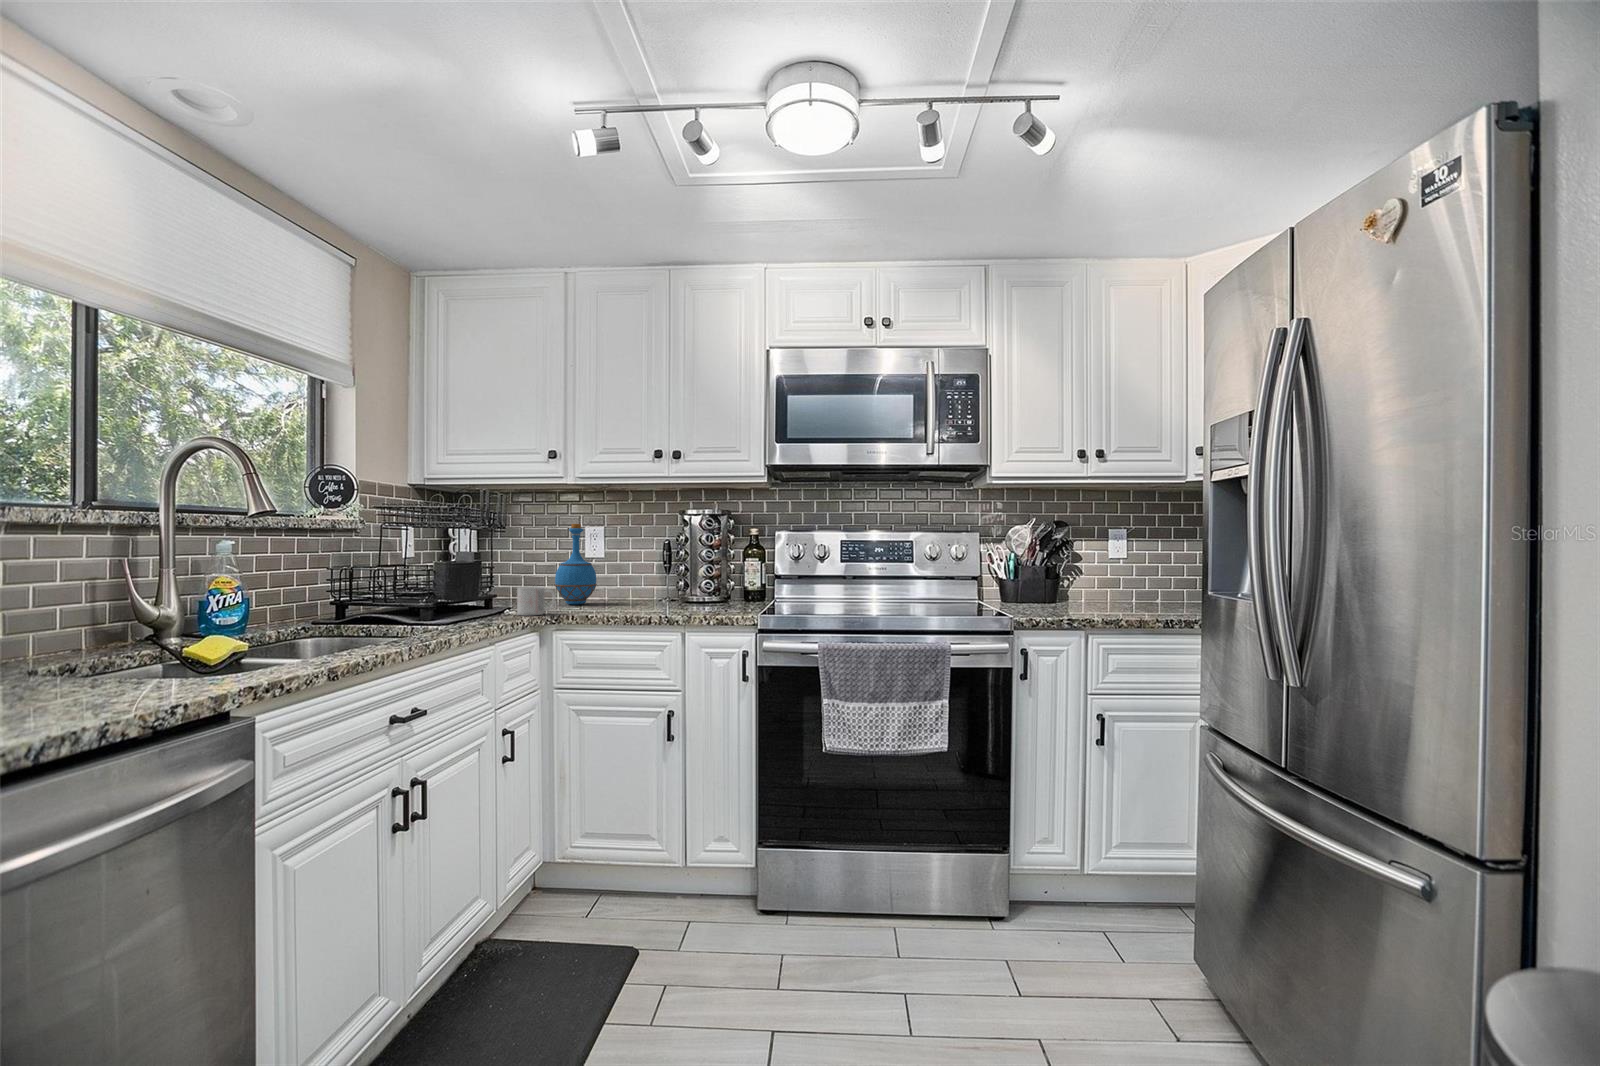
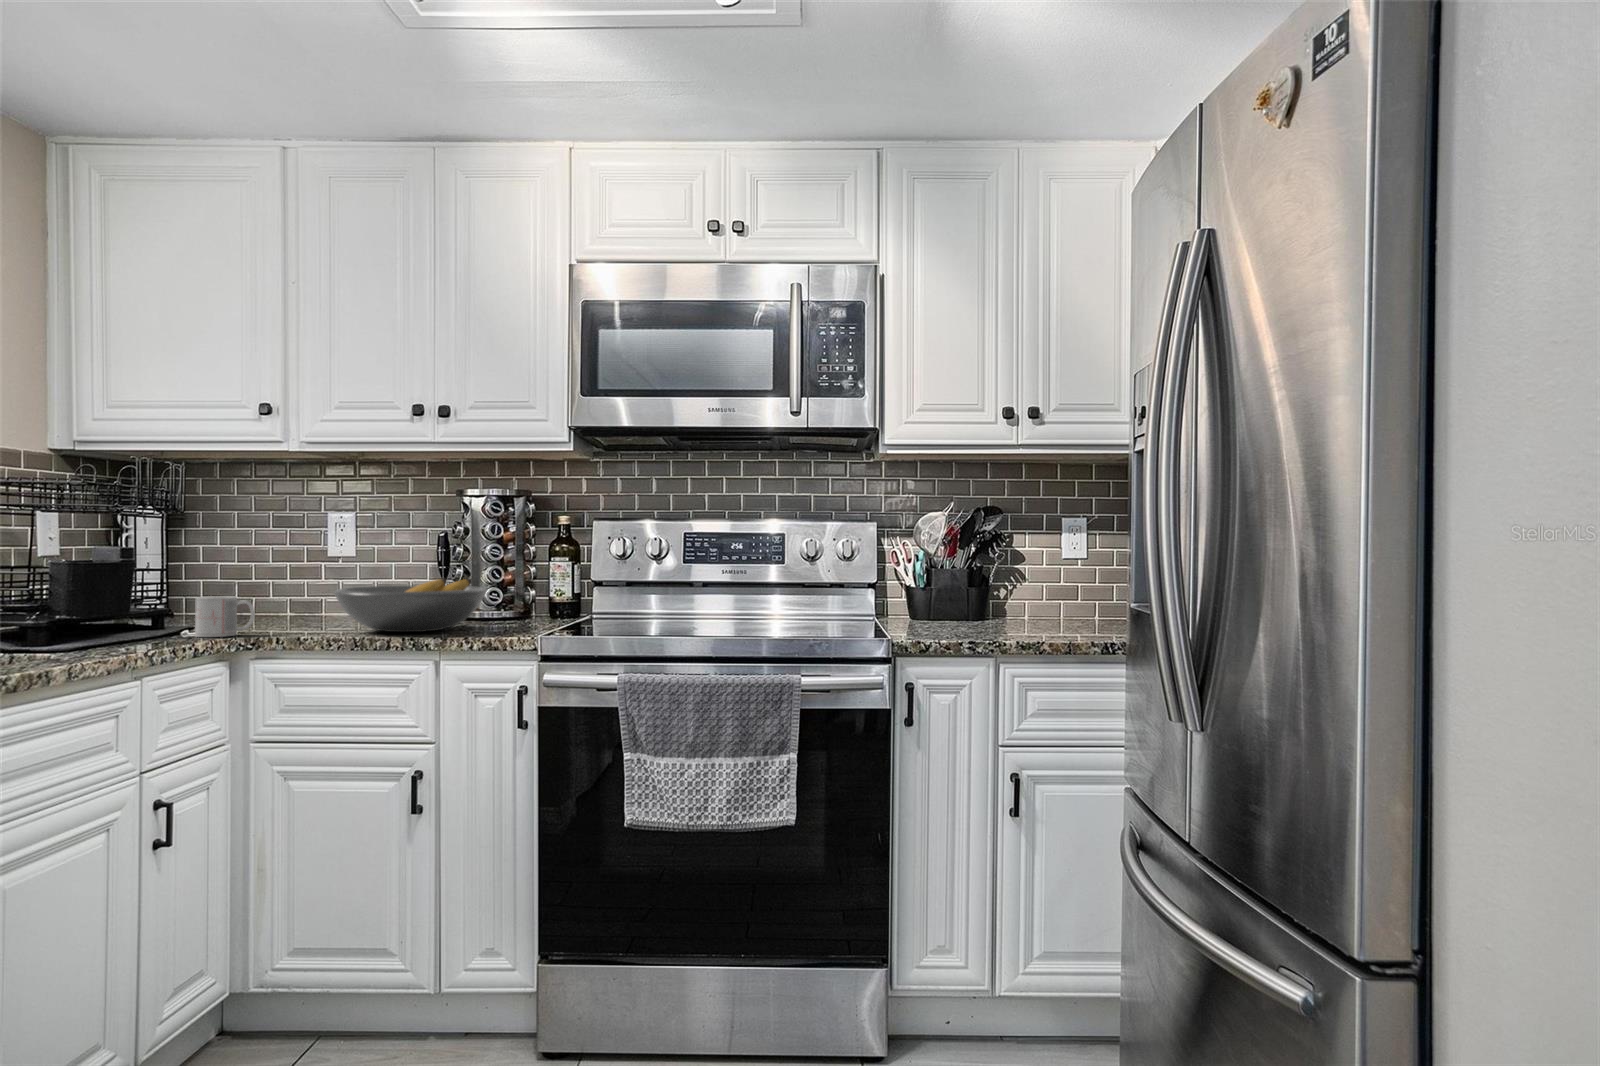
bottle: present [555,524,597,605] -> none [271,508,334,622]
fruit bowl: none [608,574,712,612] -> present [334,578,487,632]

